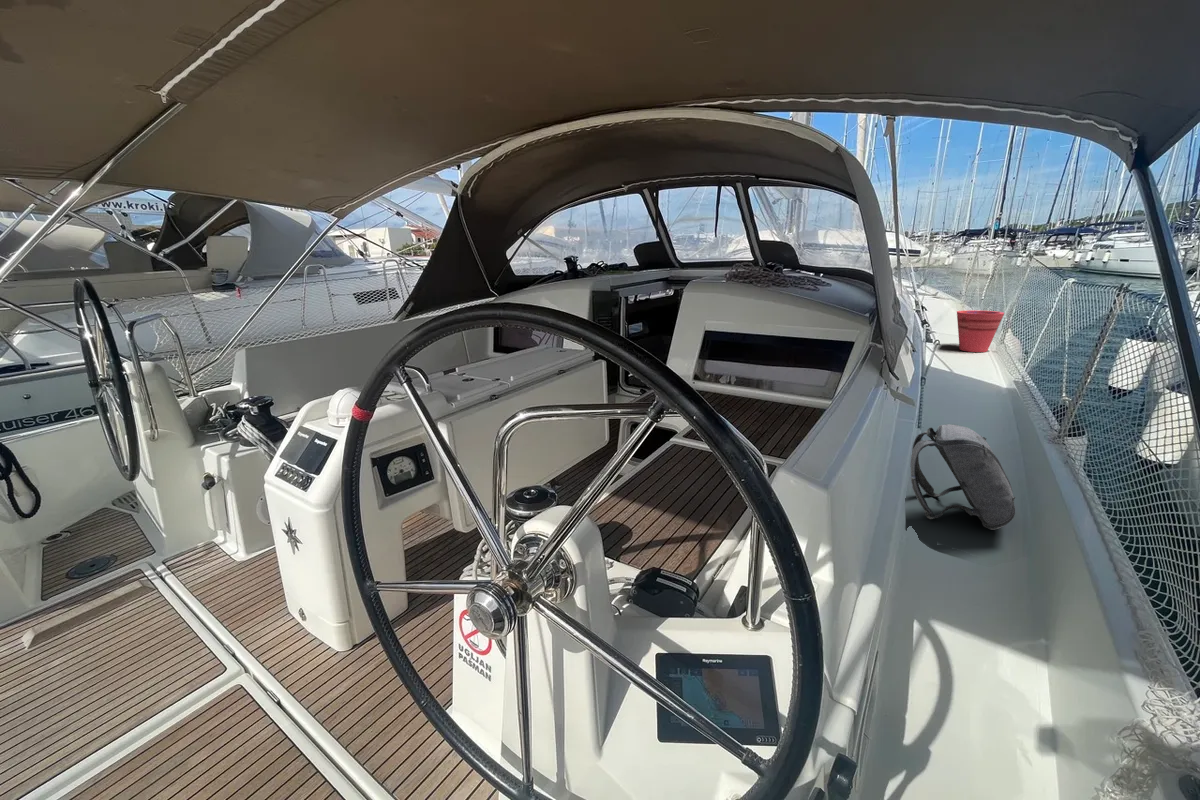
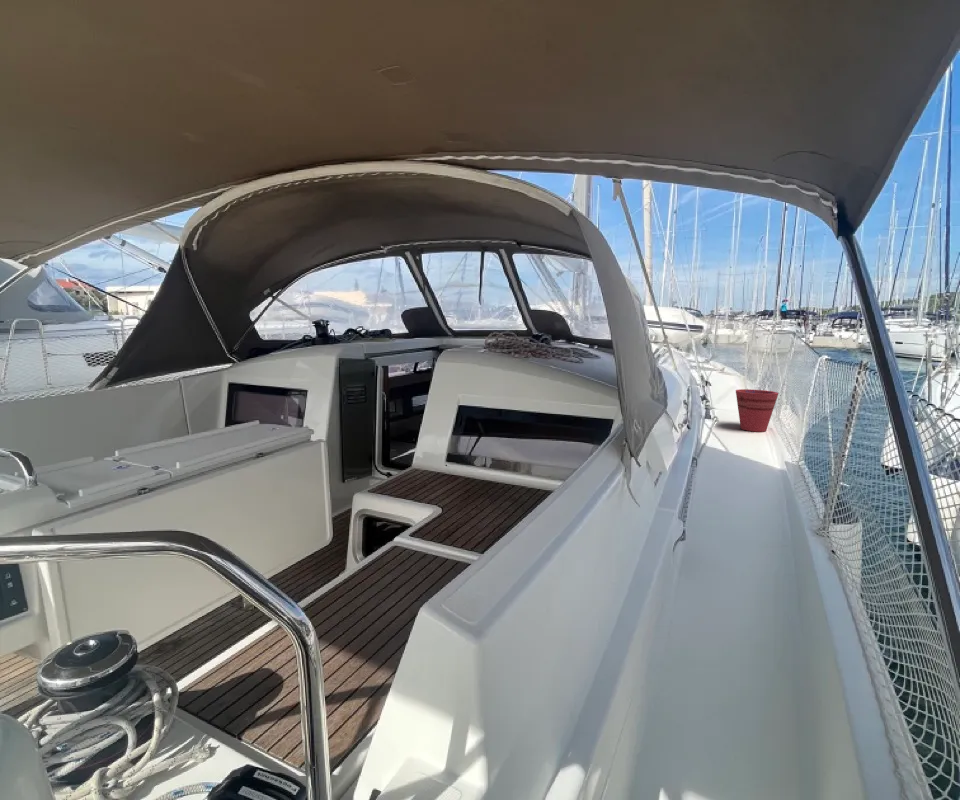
backpack: present [910,424,1015,530] -> none [651,515,753,634]

